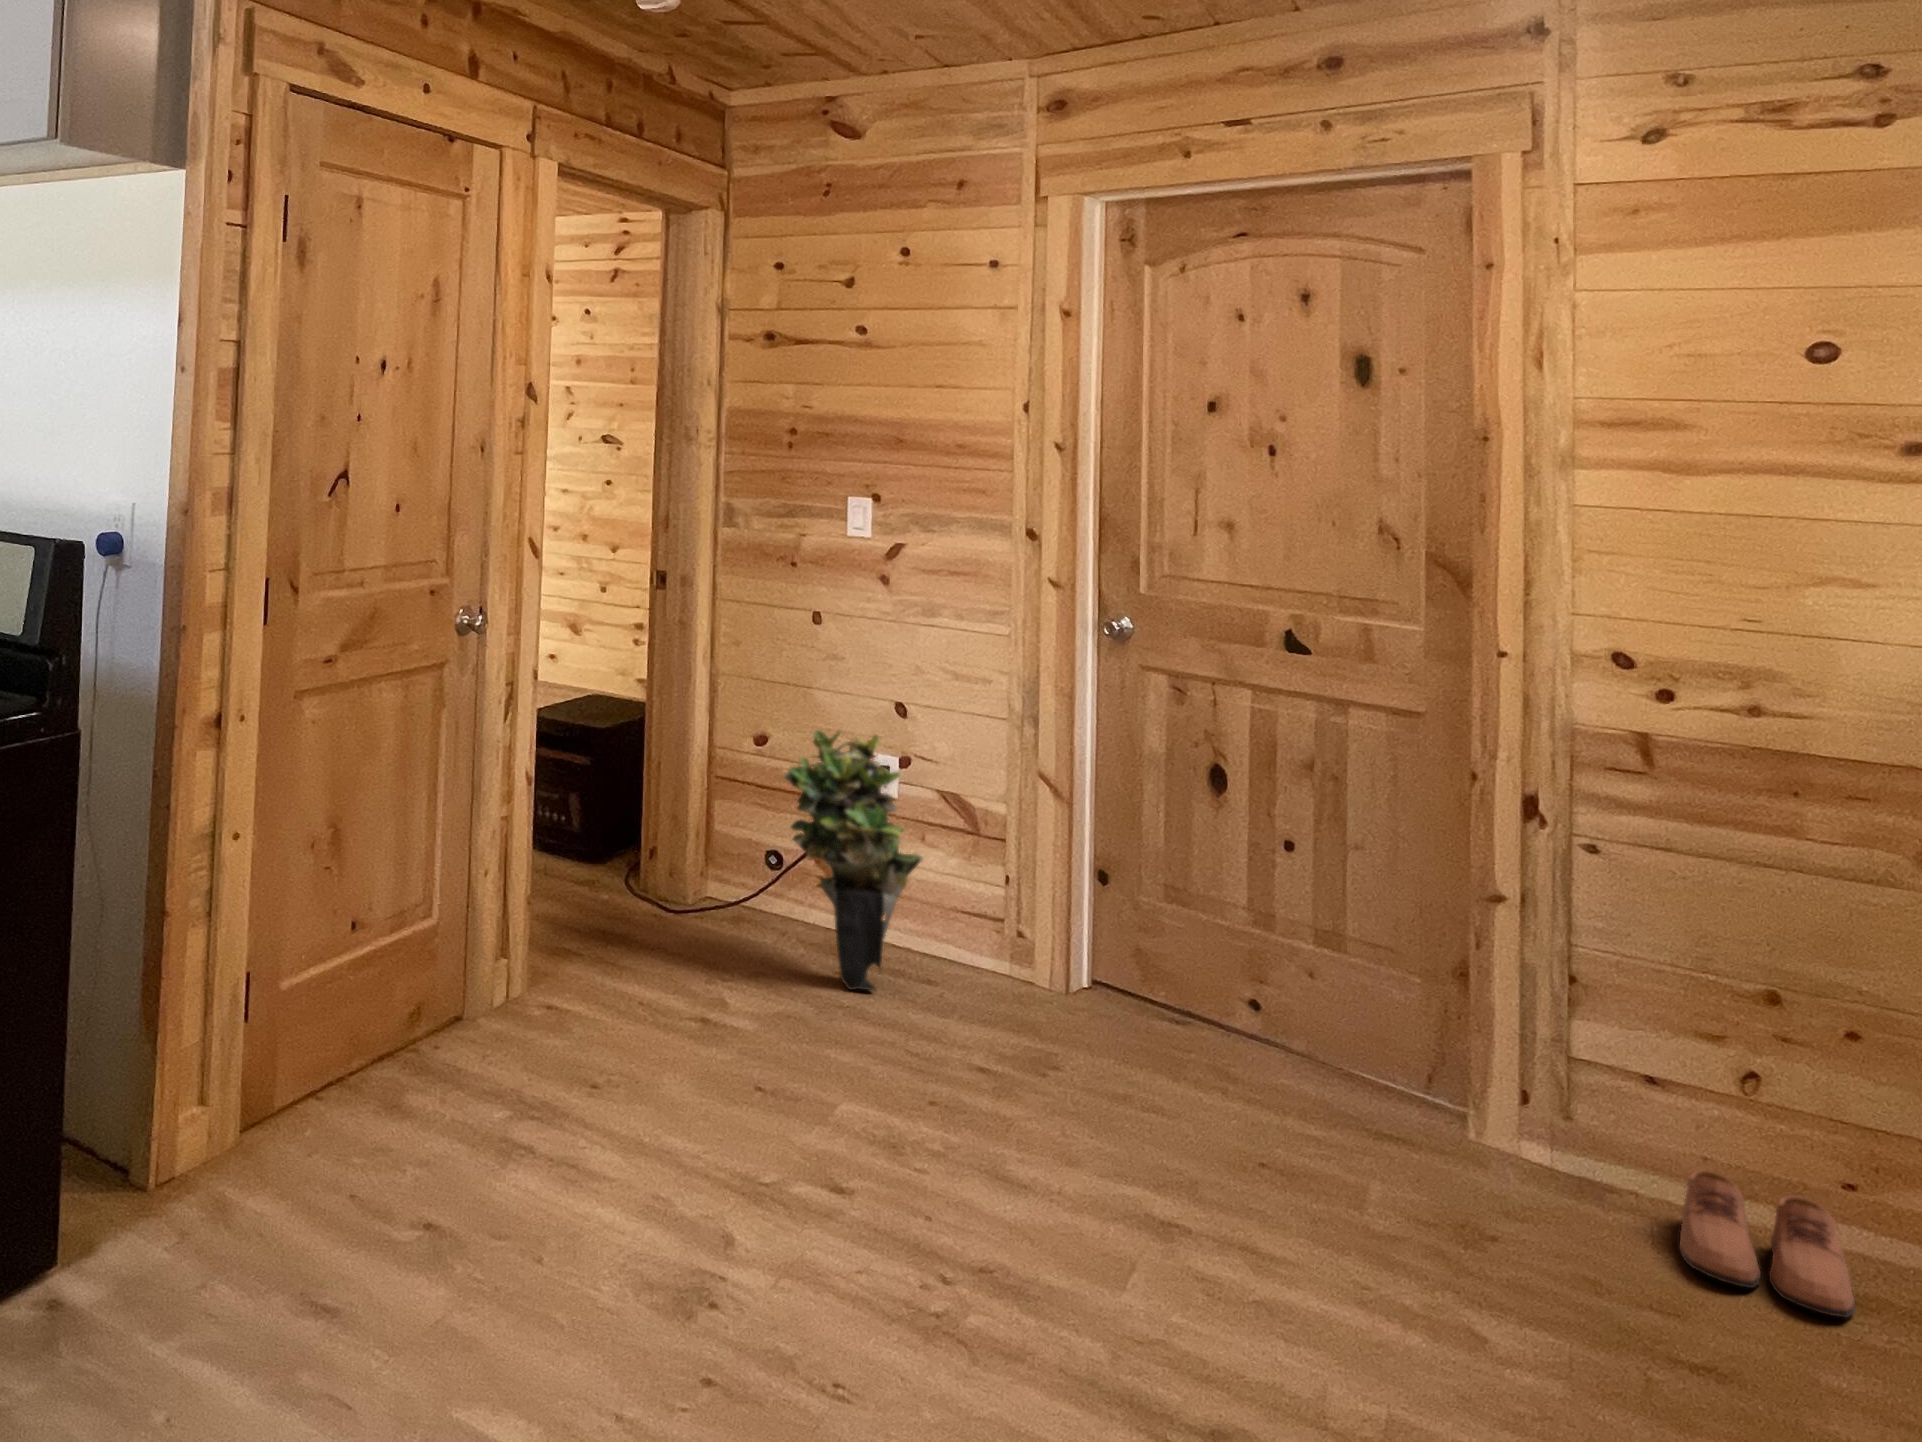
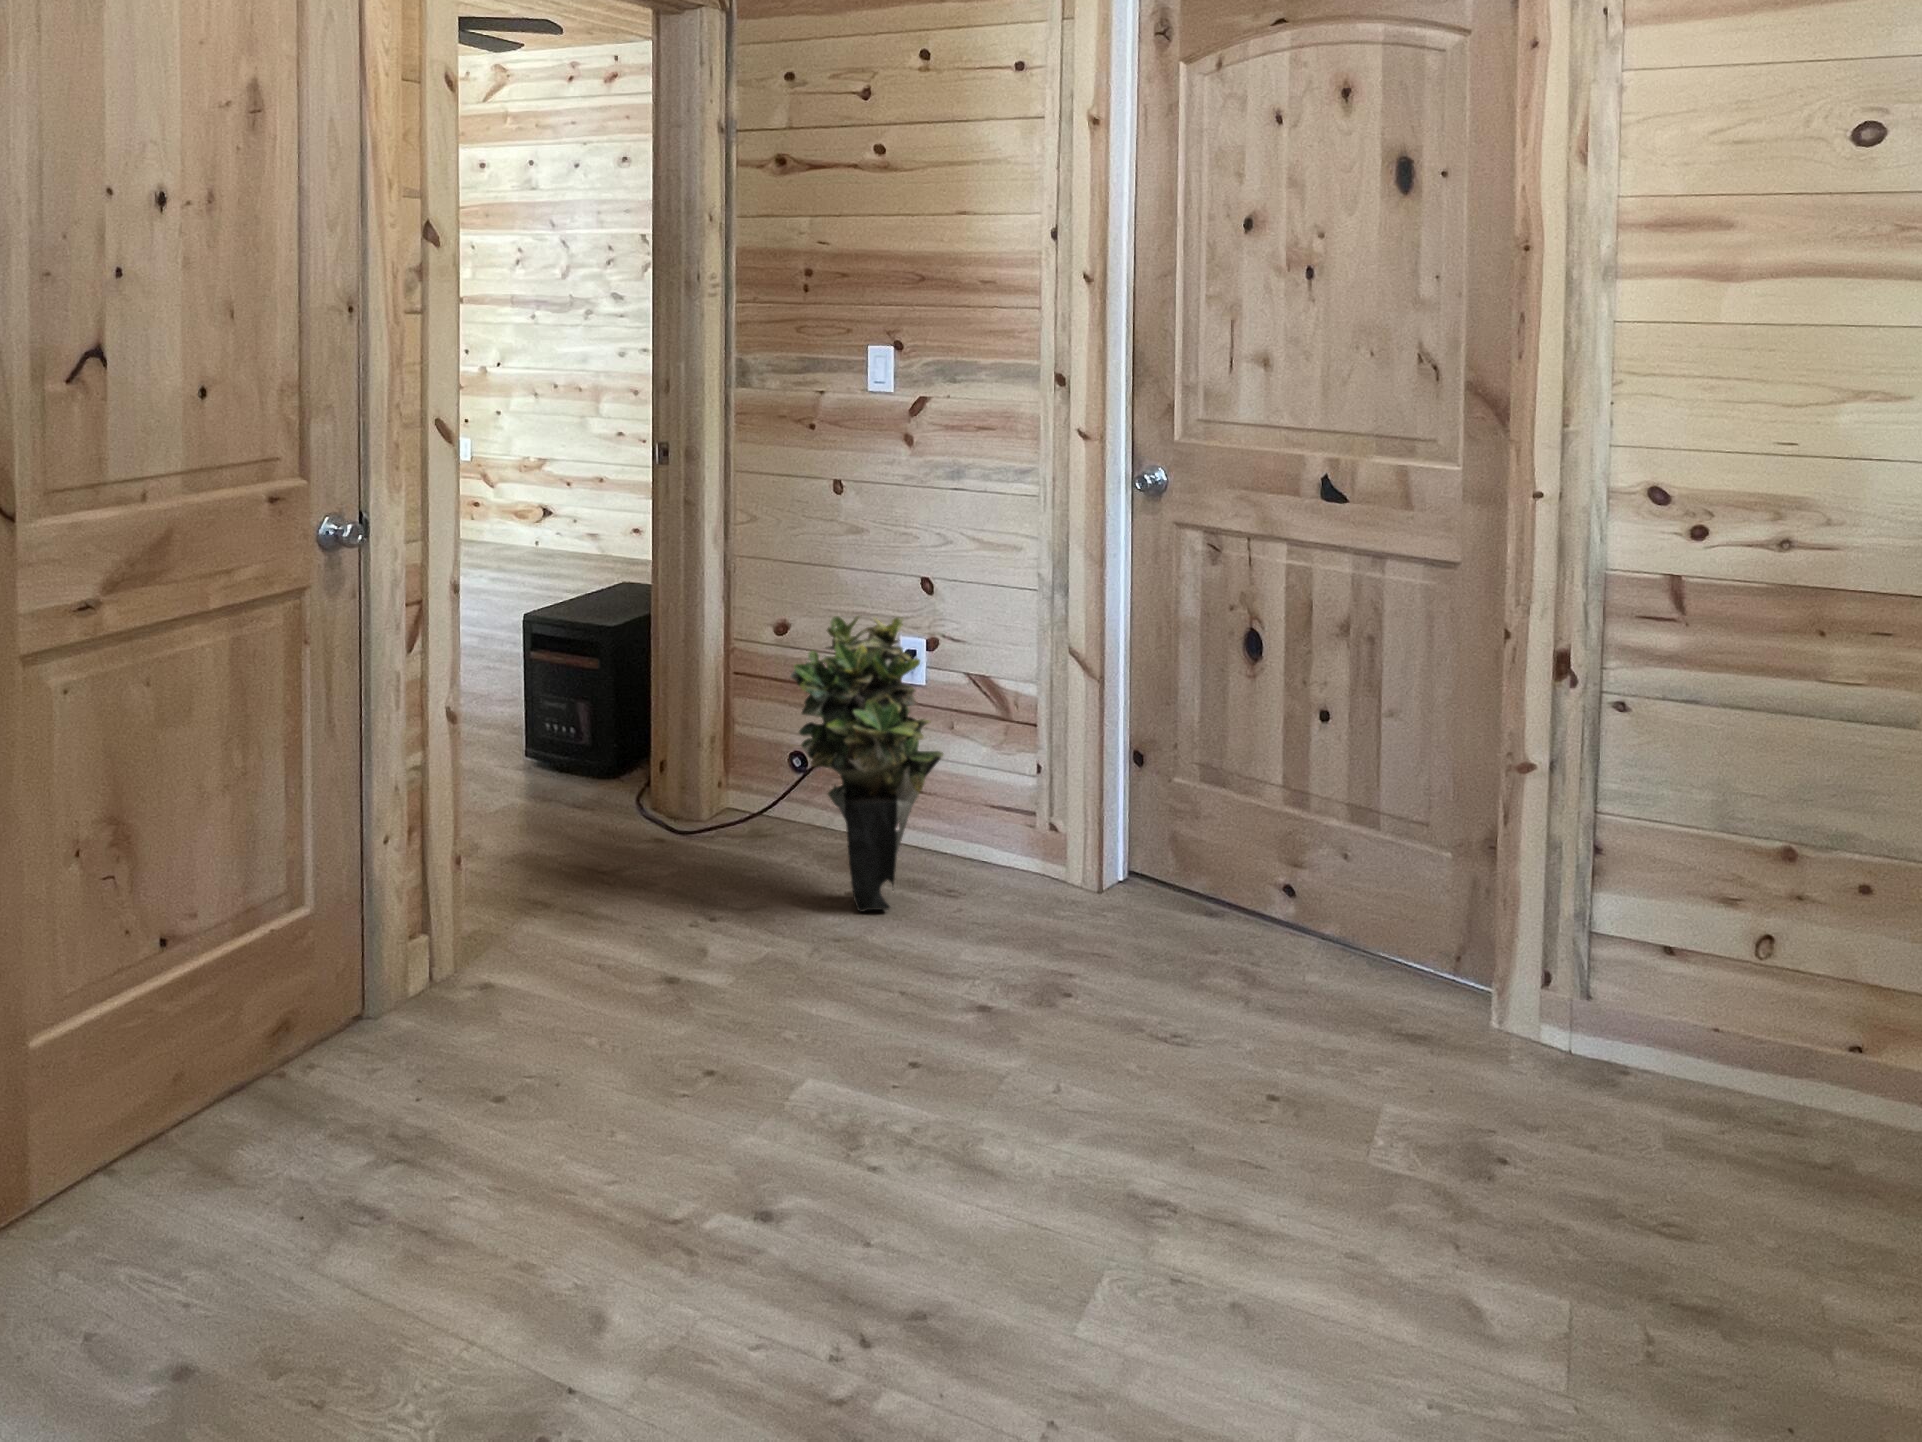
shoe: present [1679,1170,1855,1317] -> none [1693,1043,1863,1214]

